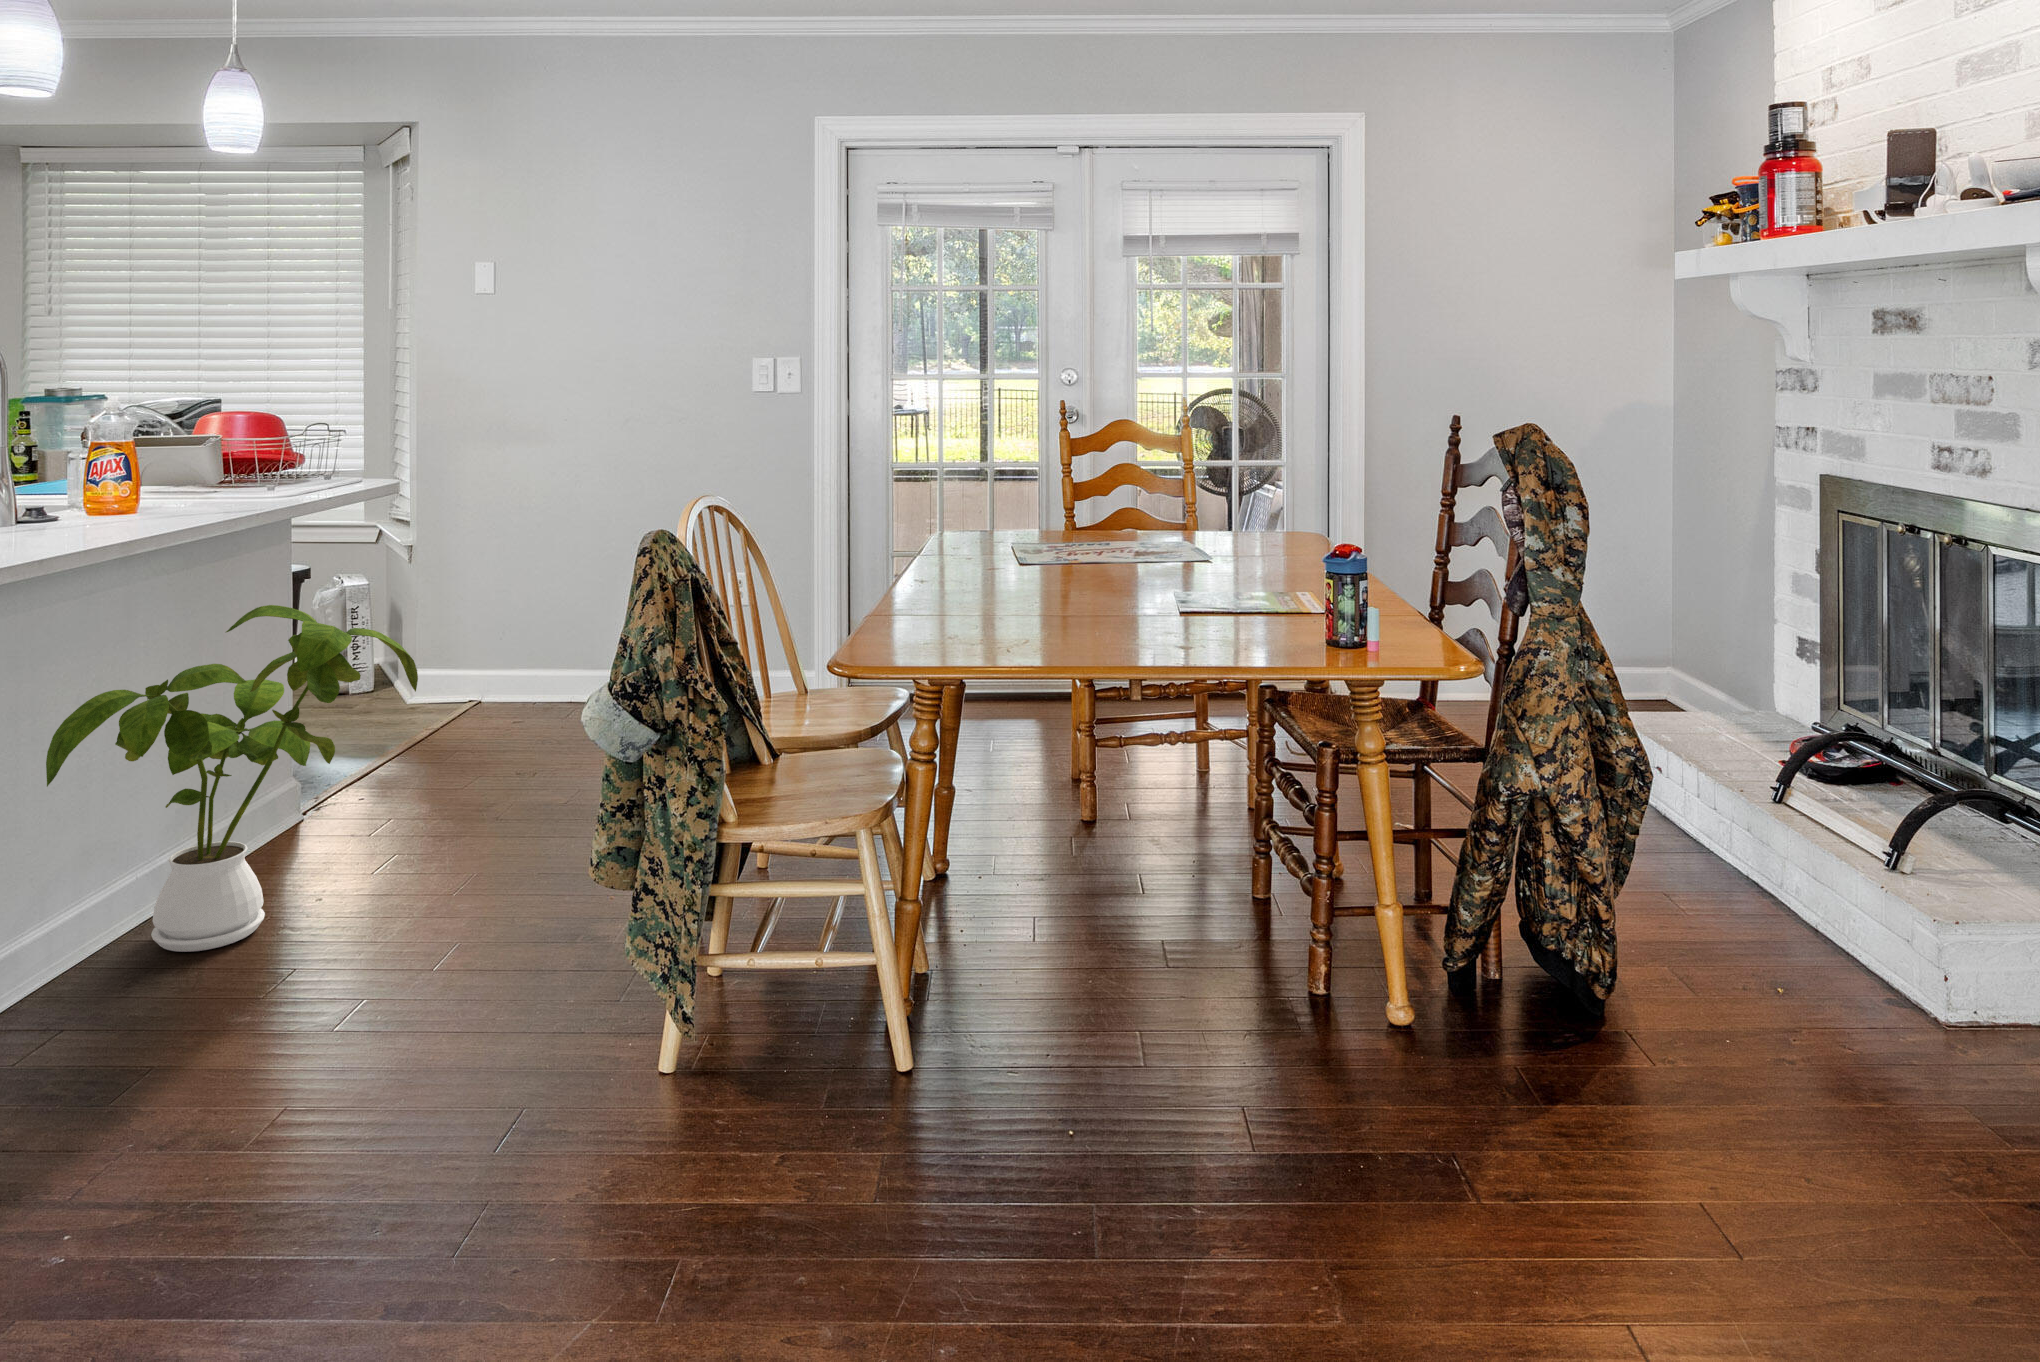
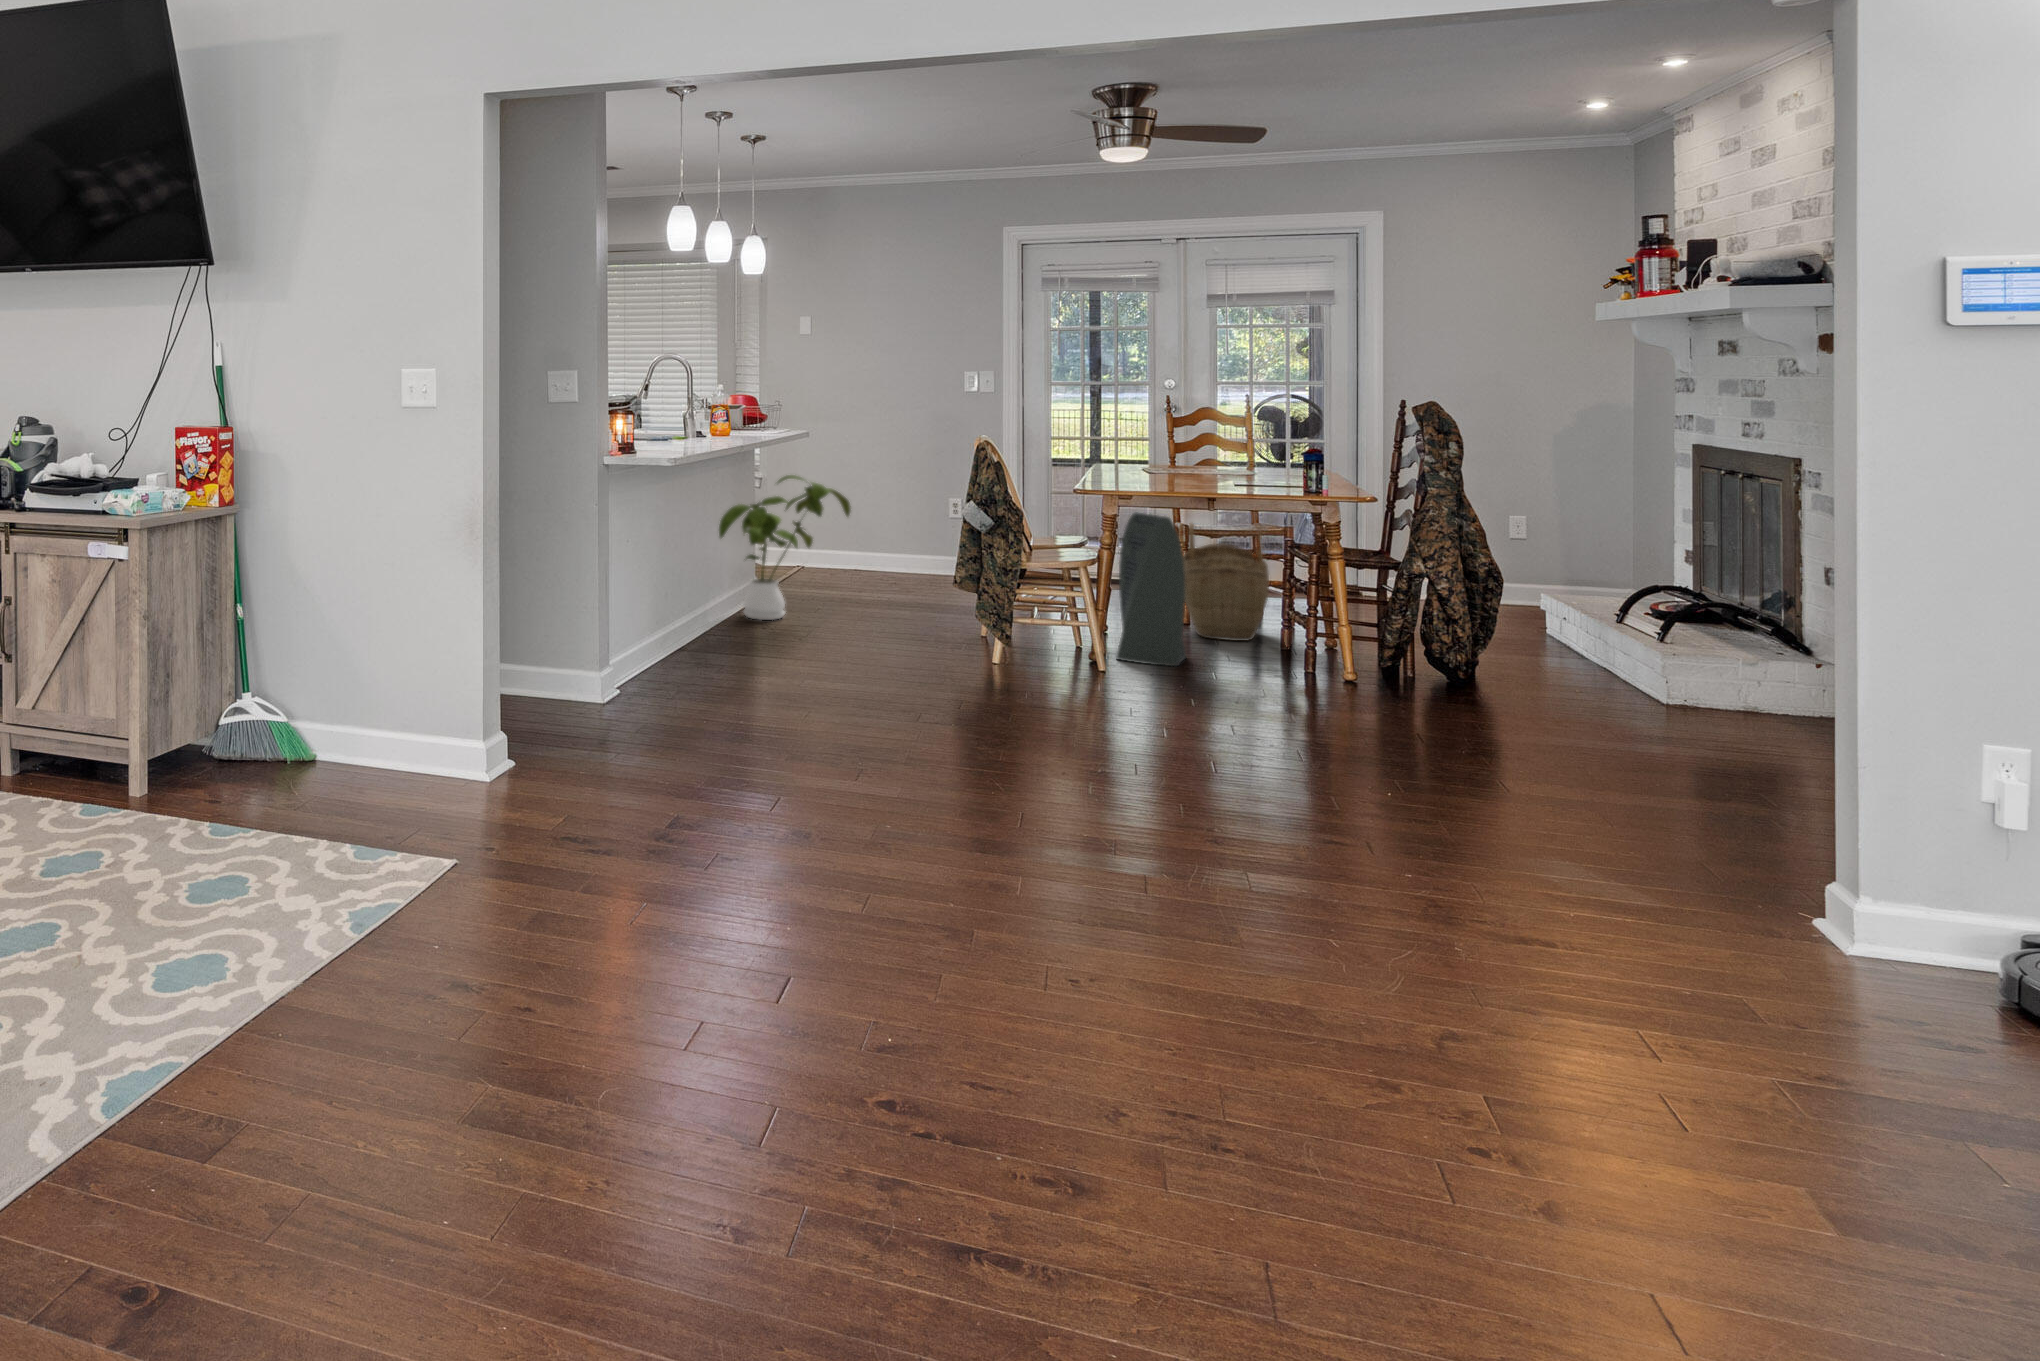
woven basket: none [1081,654,1231,888] -> present [1183,523,1269,641]
air purifier: none [945,670,1088,1019] -> present [1117,512,1186,666]

